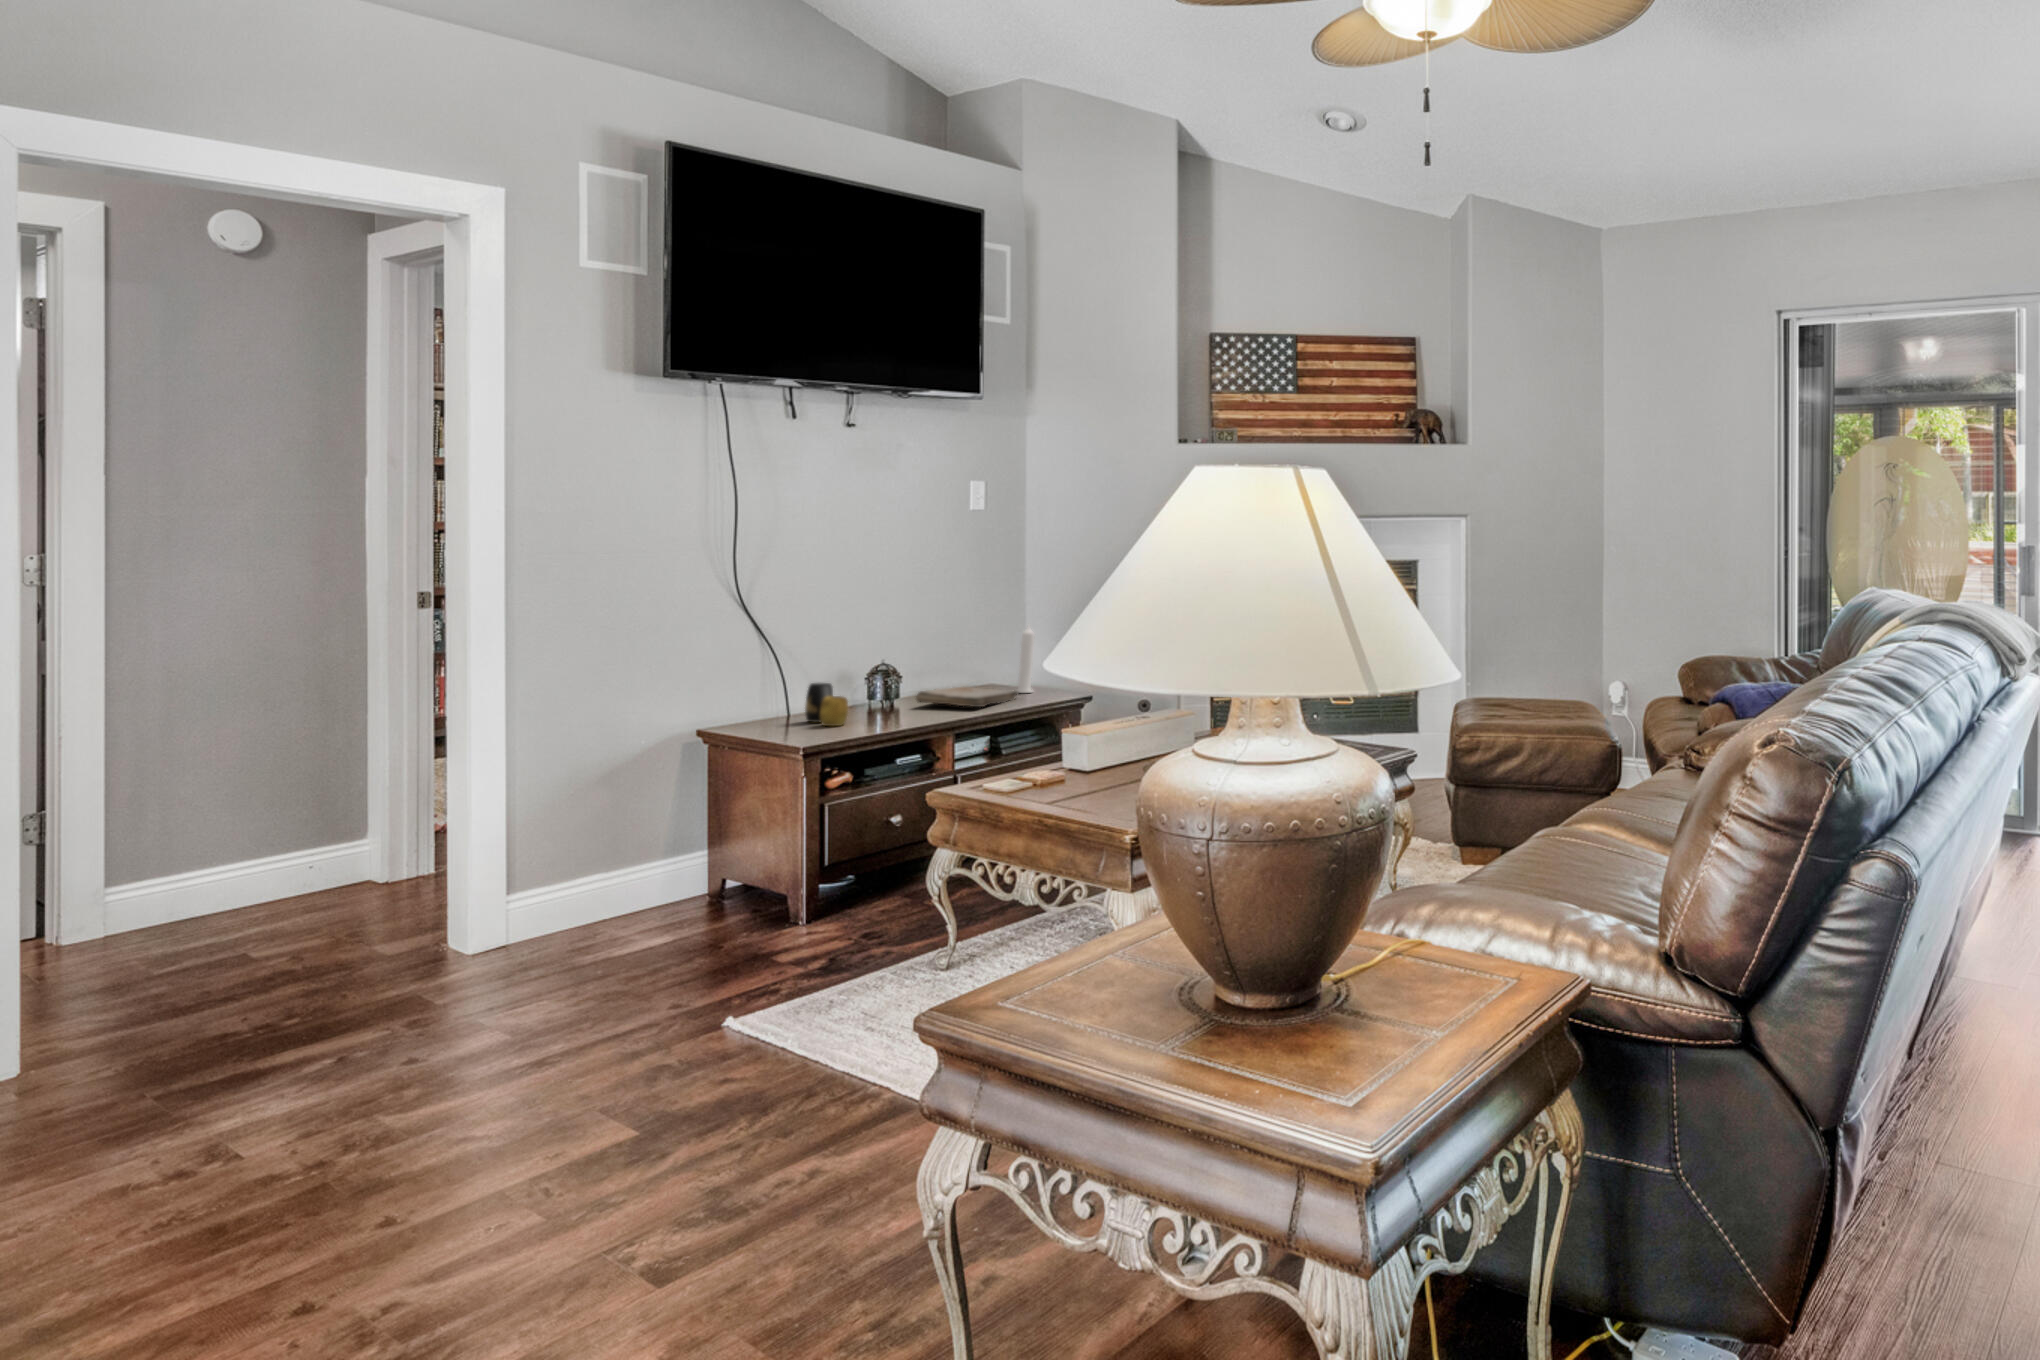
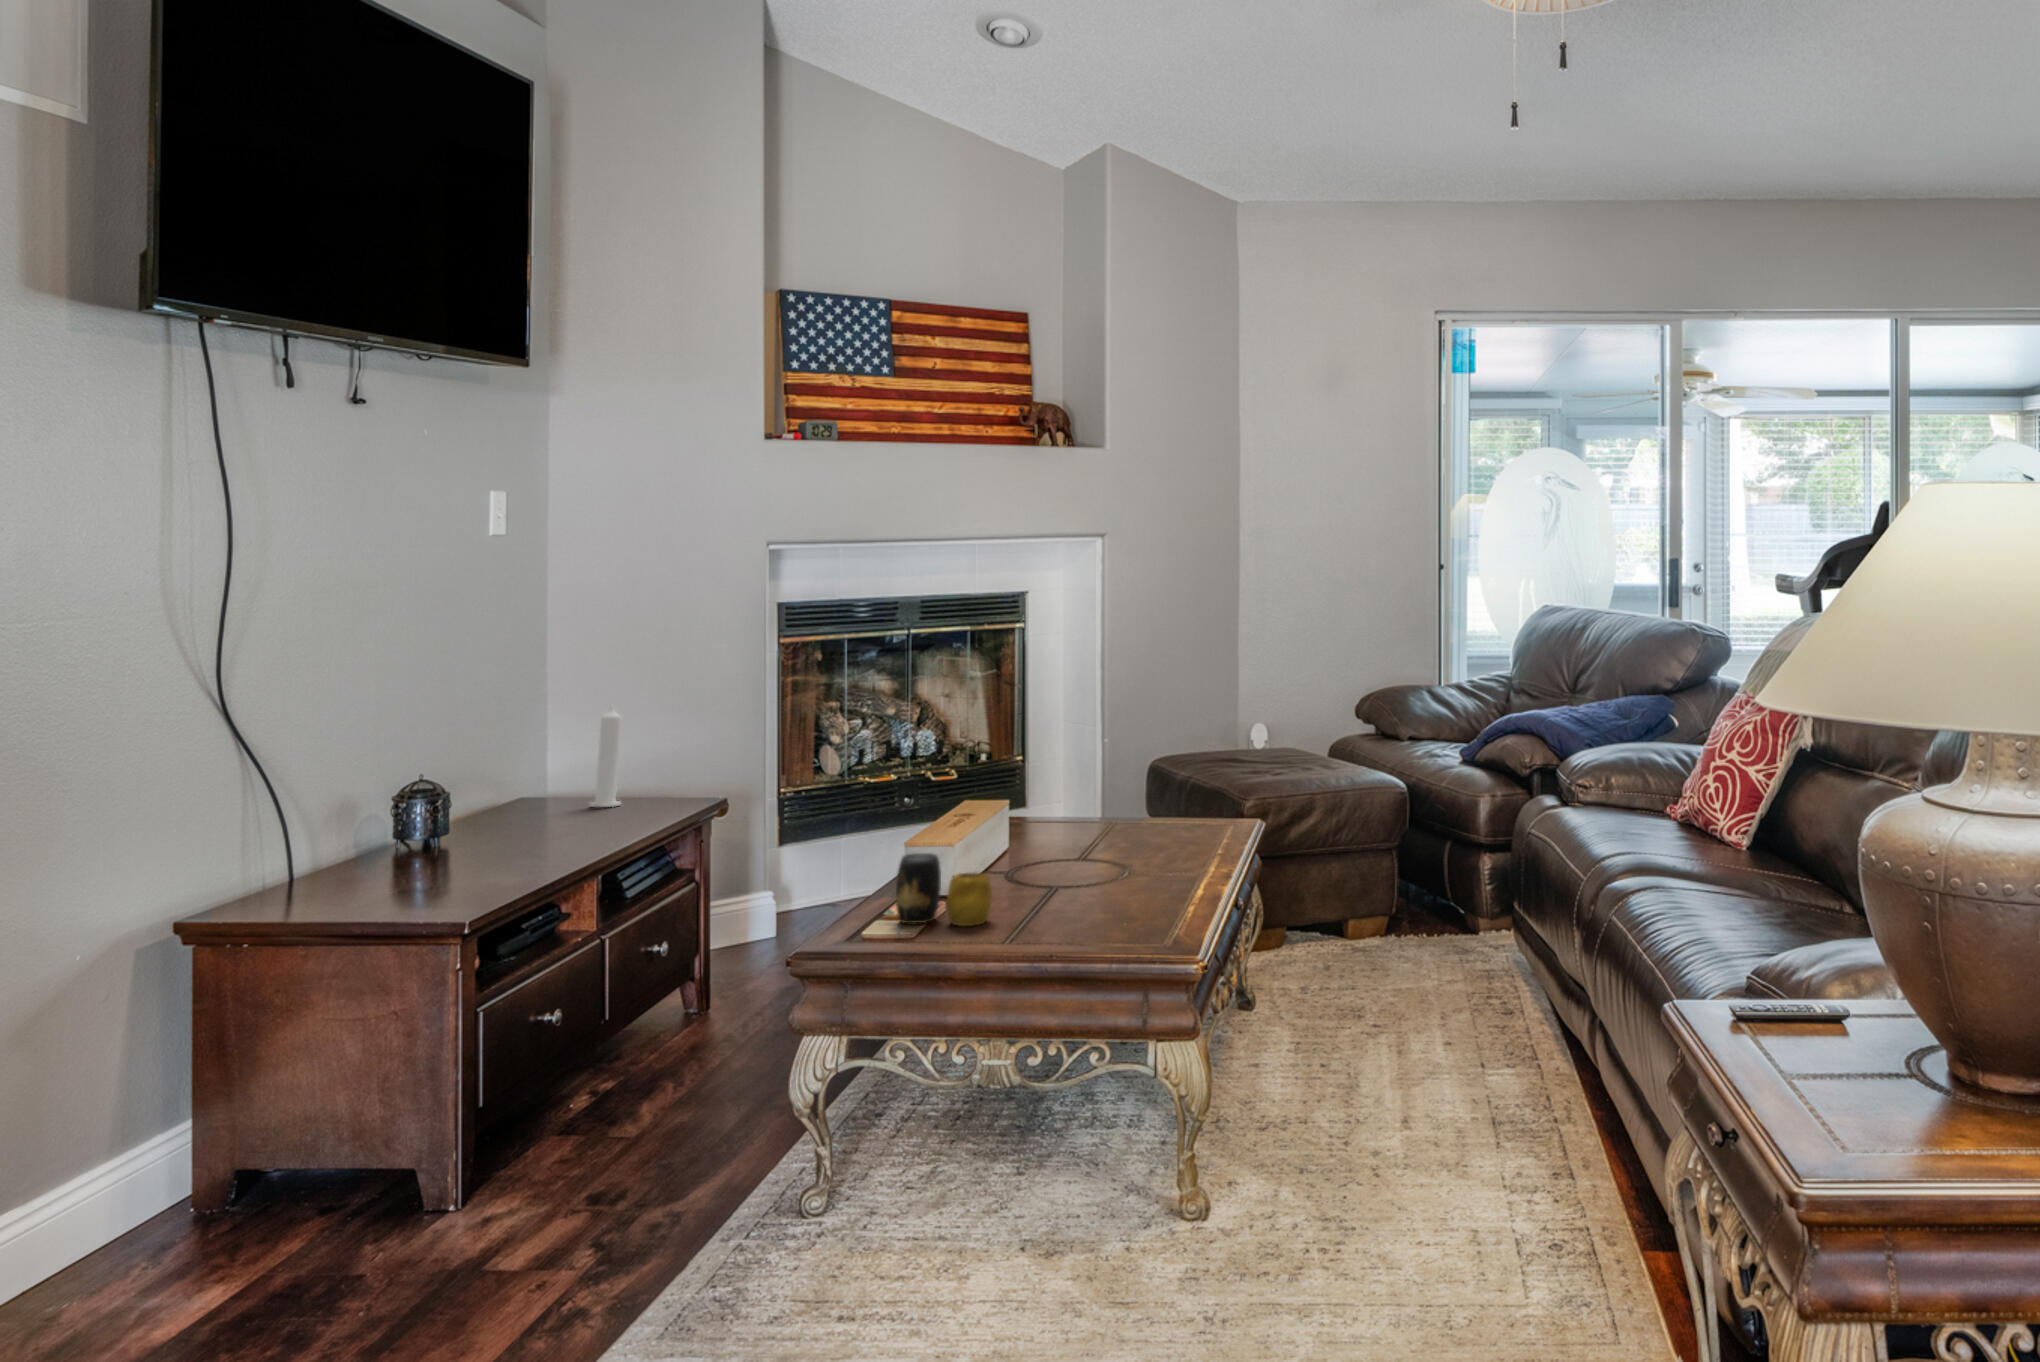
vase: present [805,683,848,726] -> present [896,853,992,926]
book: present [916,687,1019,707] -> none [485,804,622,837]

